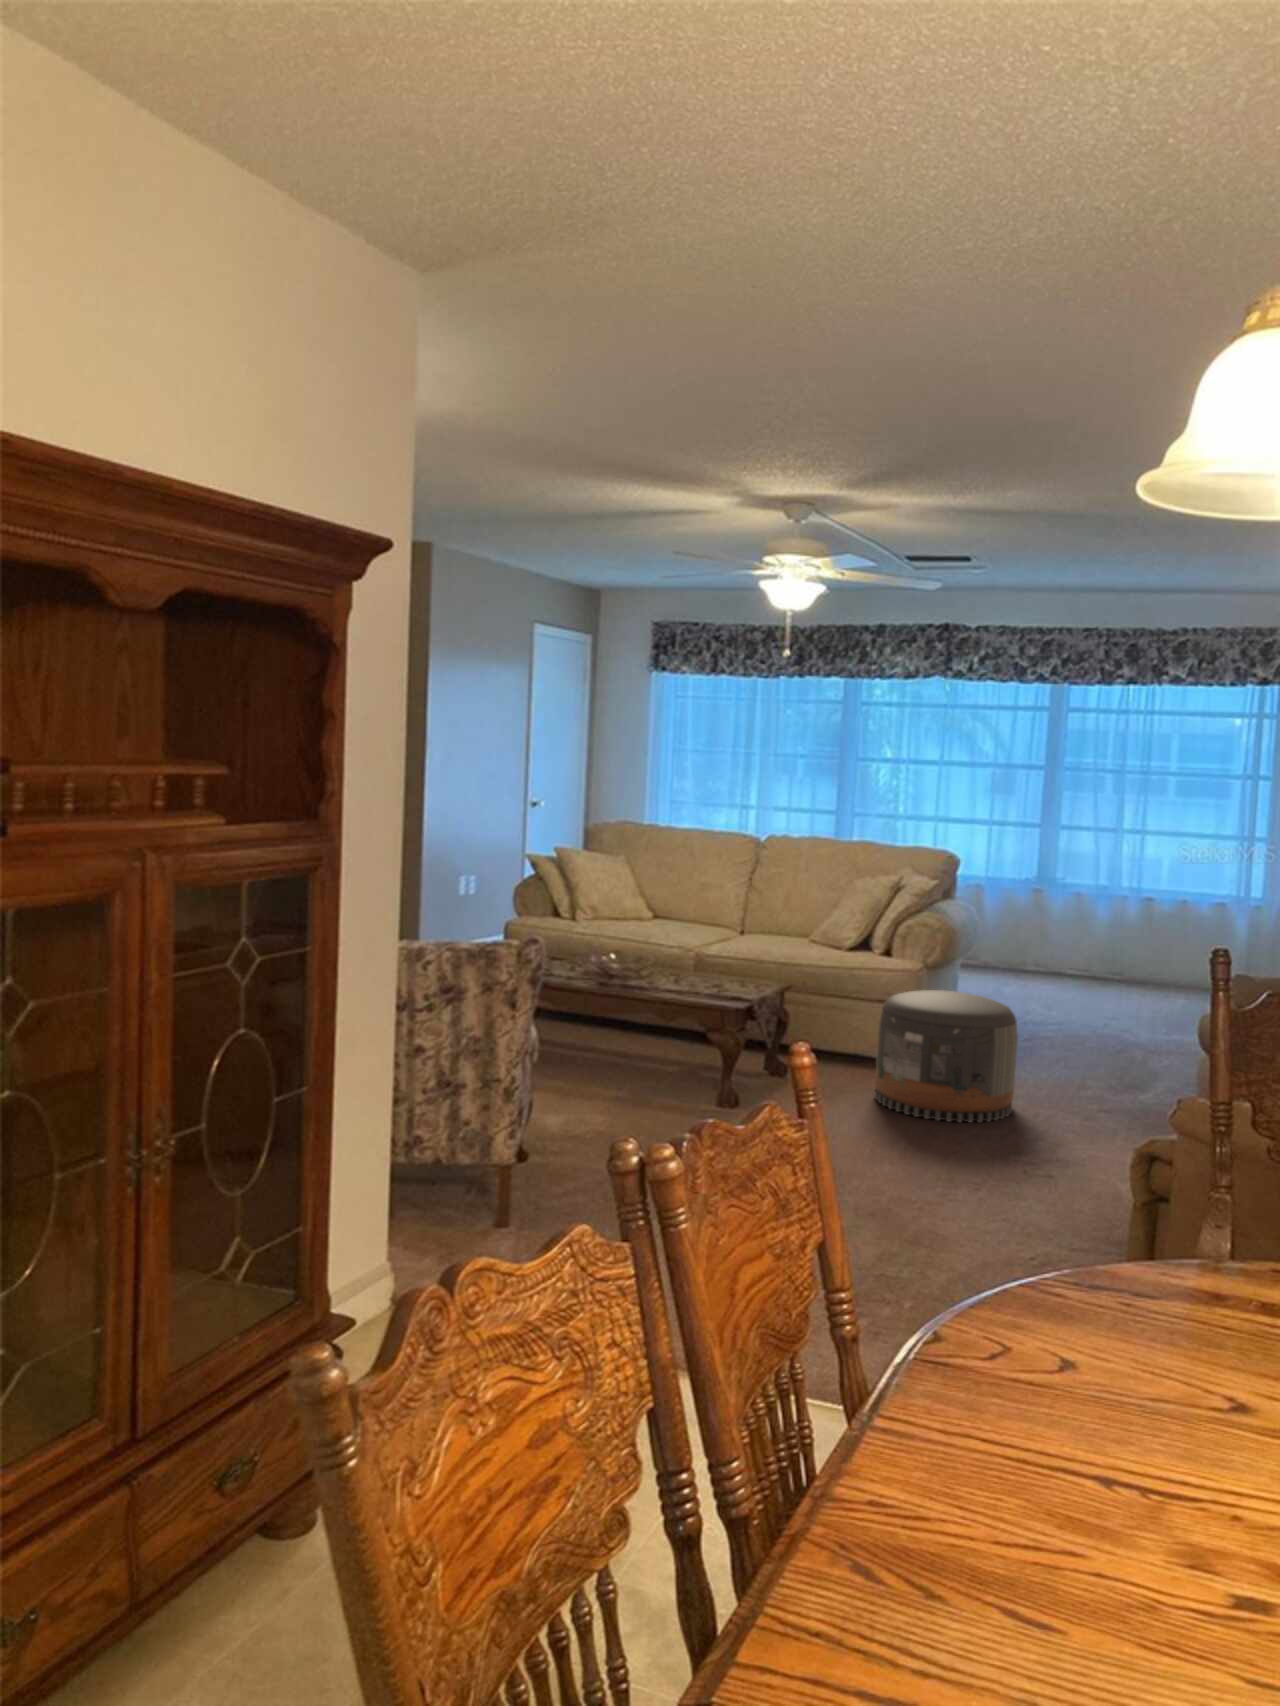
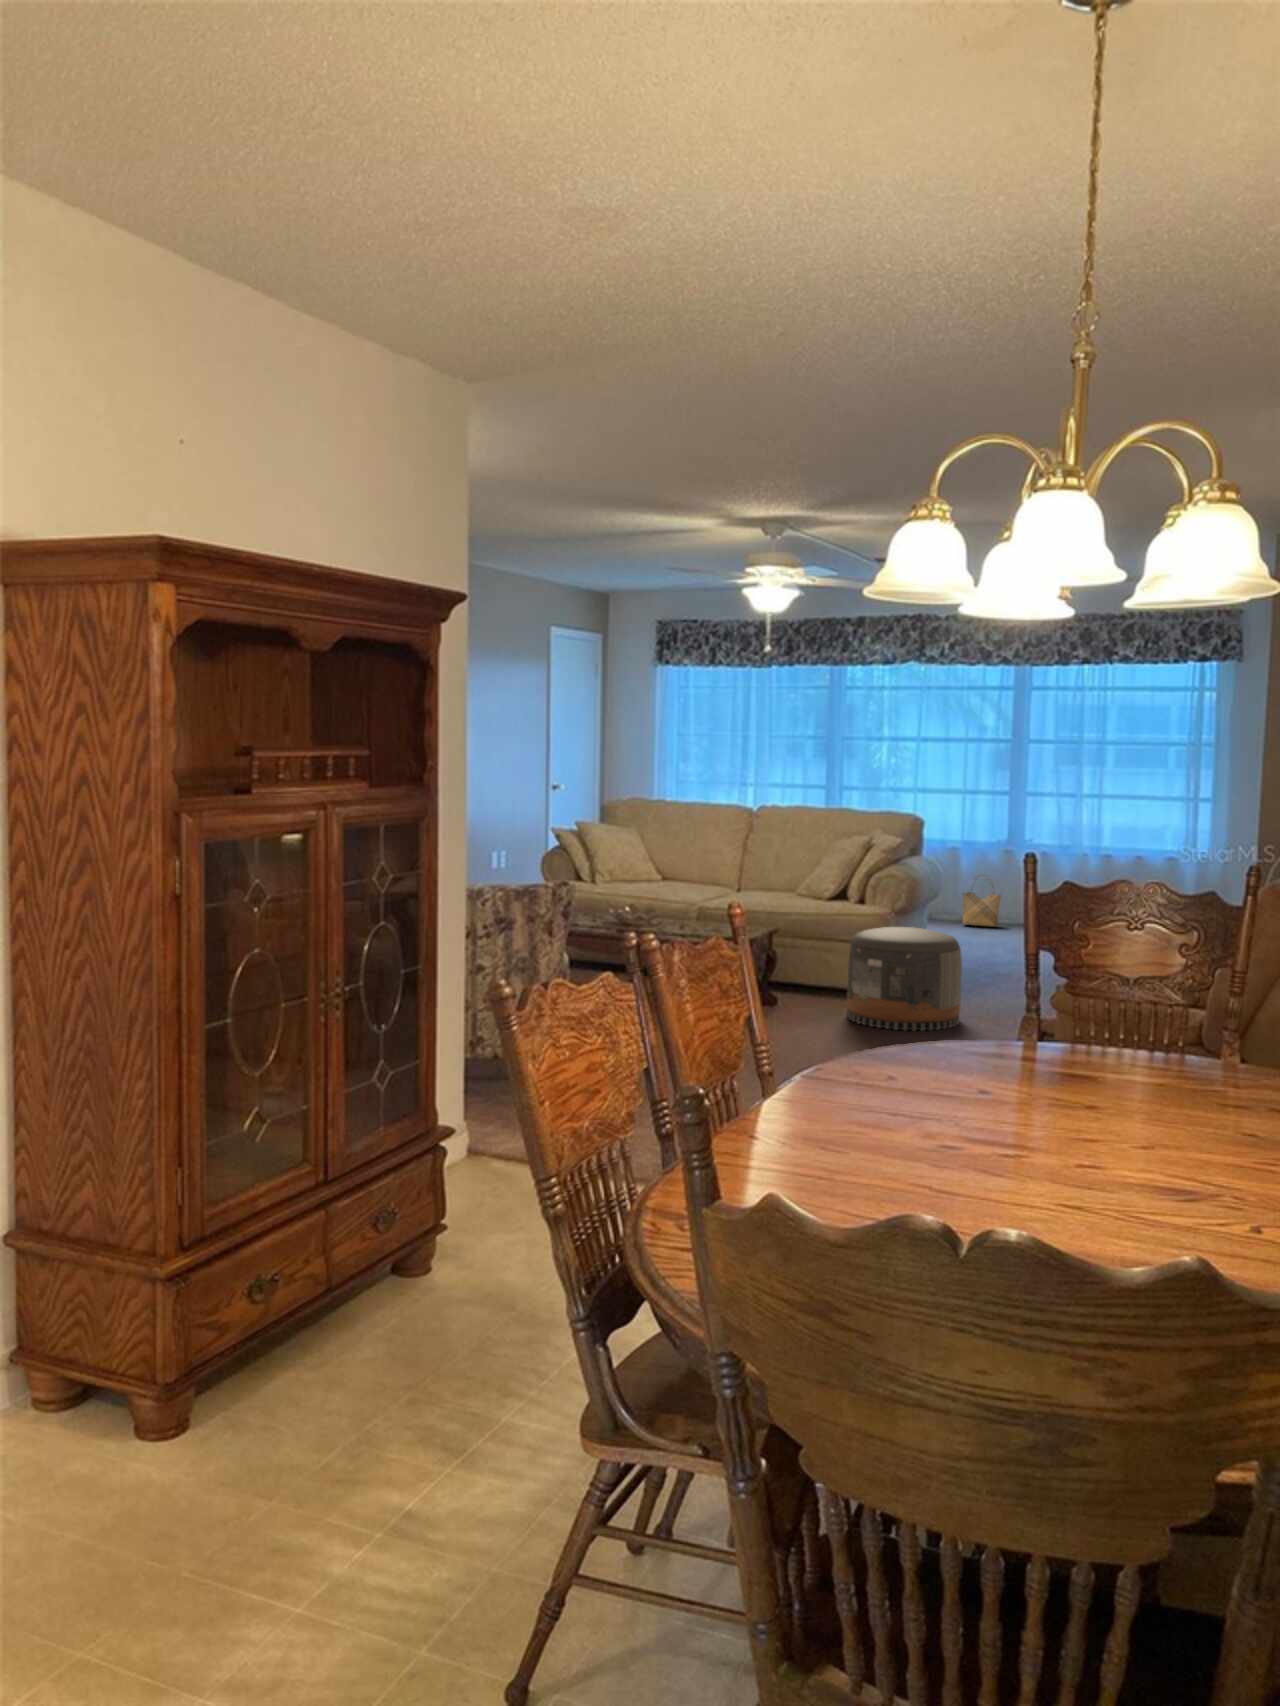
woven basket: none [984,914,1028,972] -> present [963,875,1001,927]

